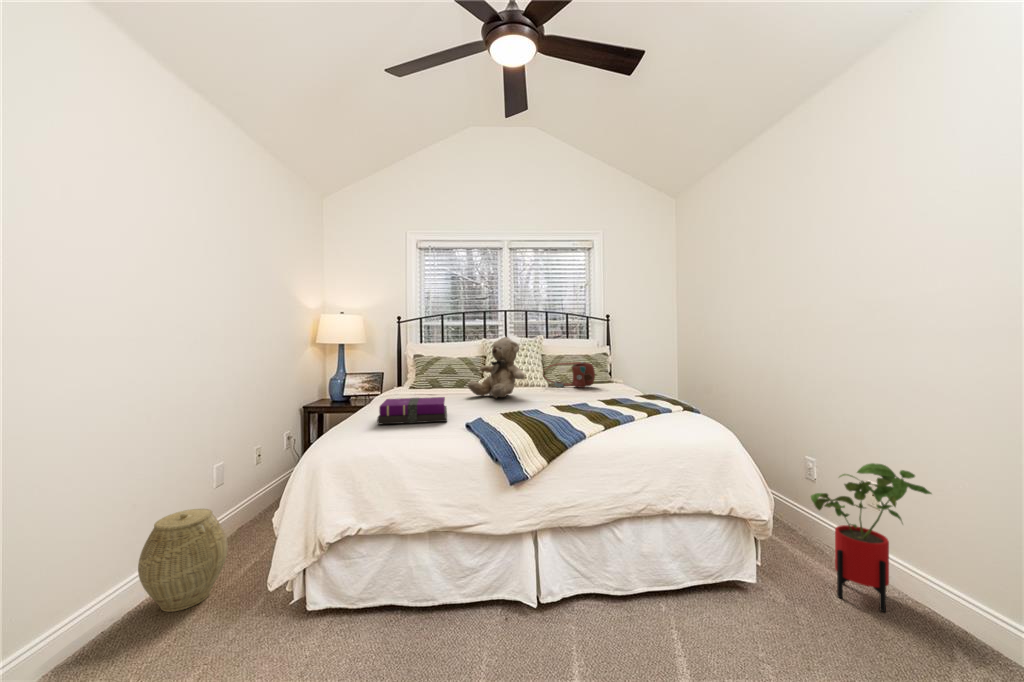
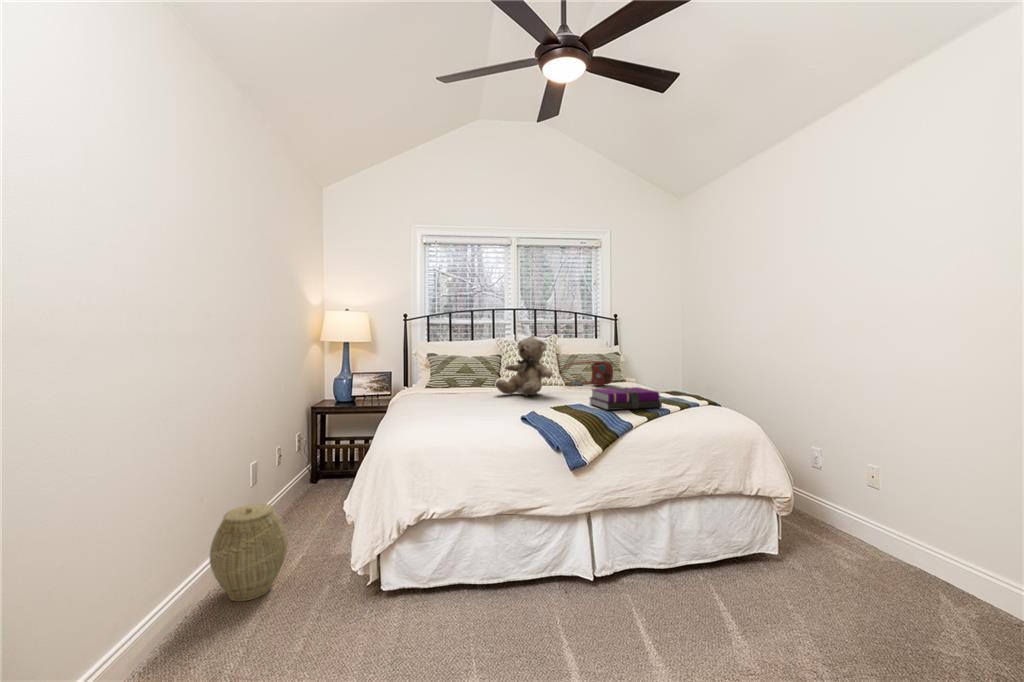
notebook: present [377,397,447,424] -> present [589,387,662,410]
house plant: present [811,463,931,612] -> none [823,446,923,573]

